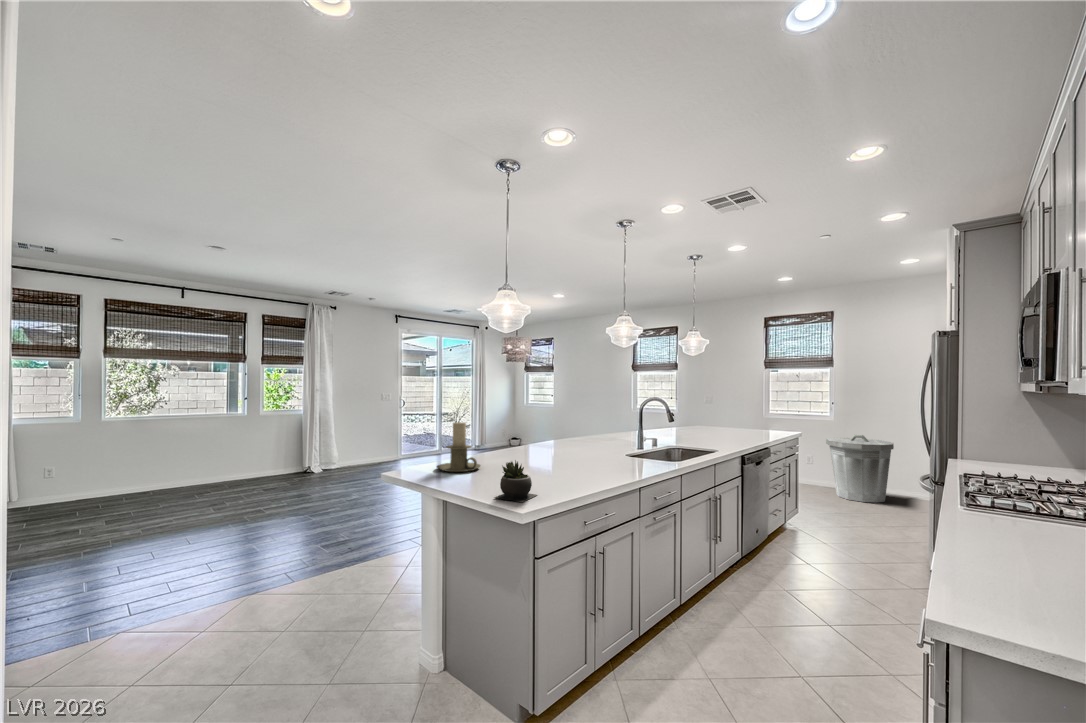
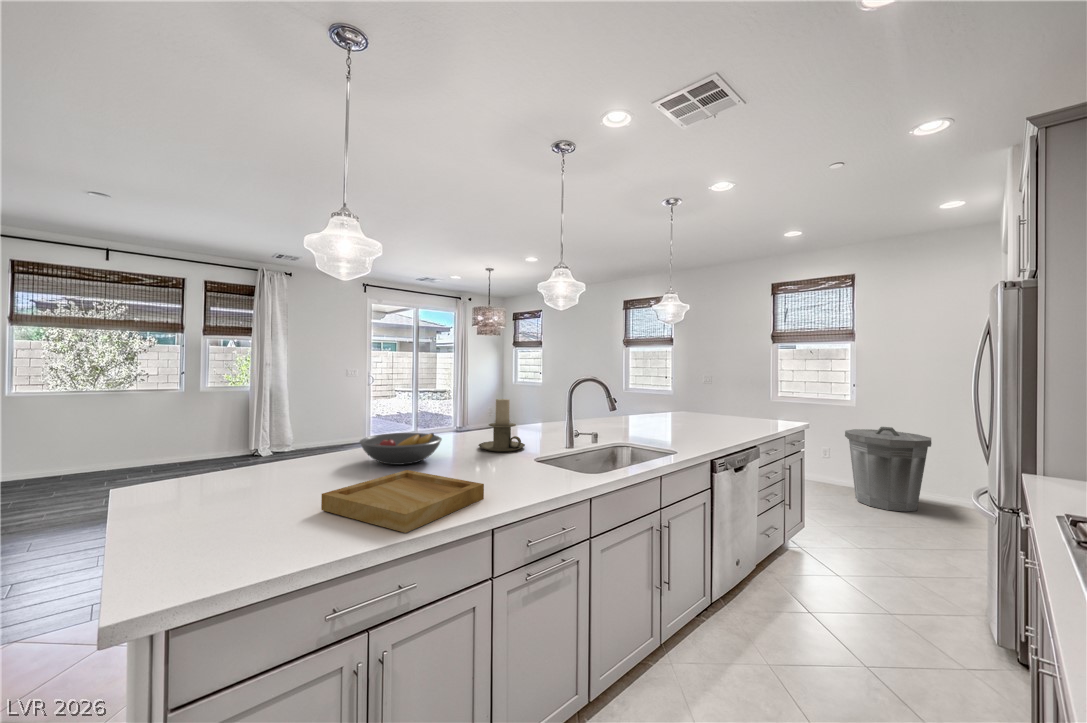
candle holder: present [437,422,480,472] -> present [479,399,525,452]
fruit bowl: none [505,435,561,457] -> present [360,433,442,465]
tray: none [528,457,618,484] -> present [321,470,484,533]
succulent plant: present [494,460,537,502] -> none [167,499,266,587]

